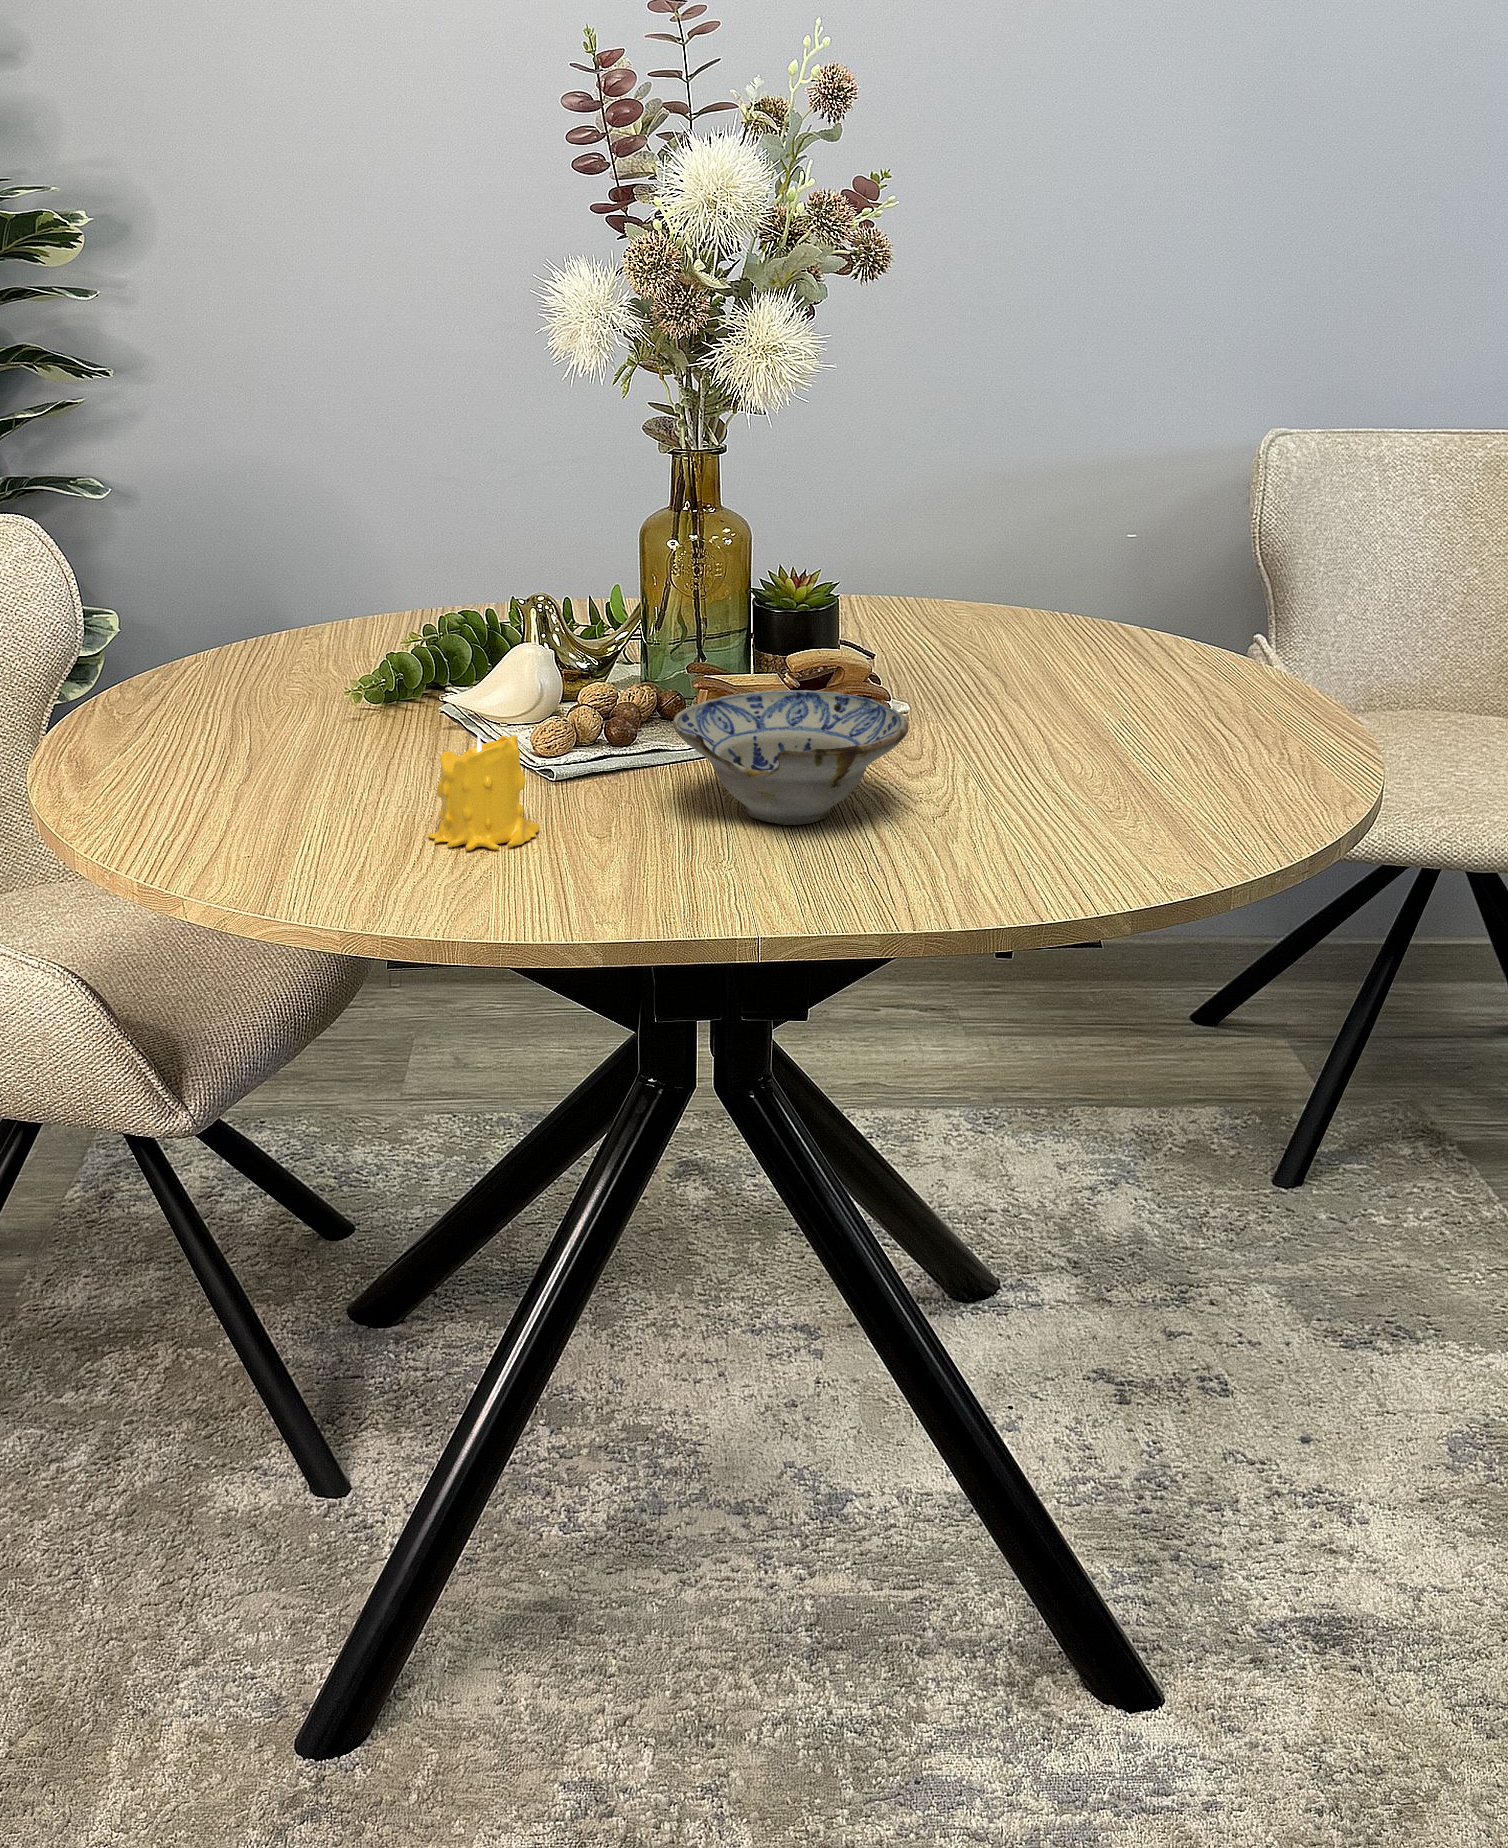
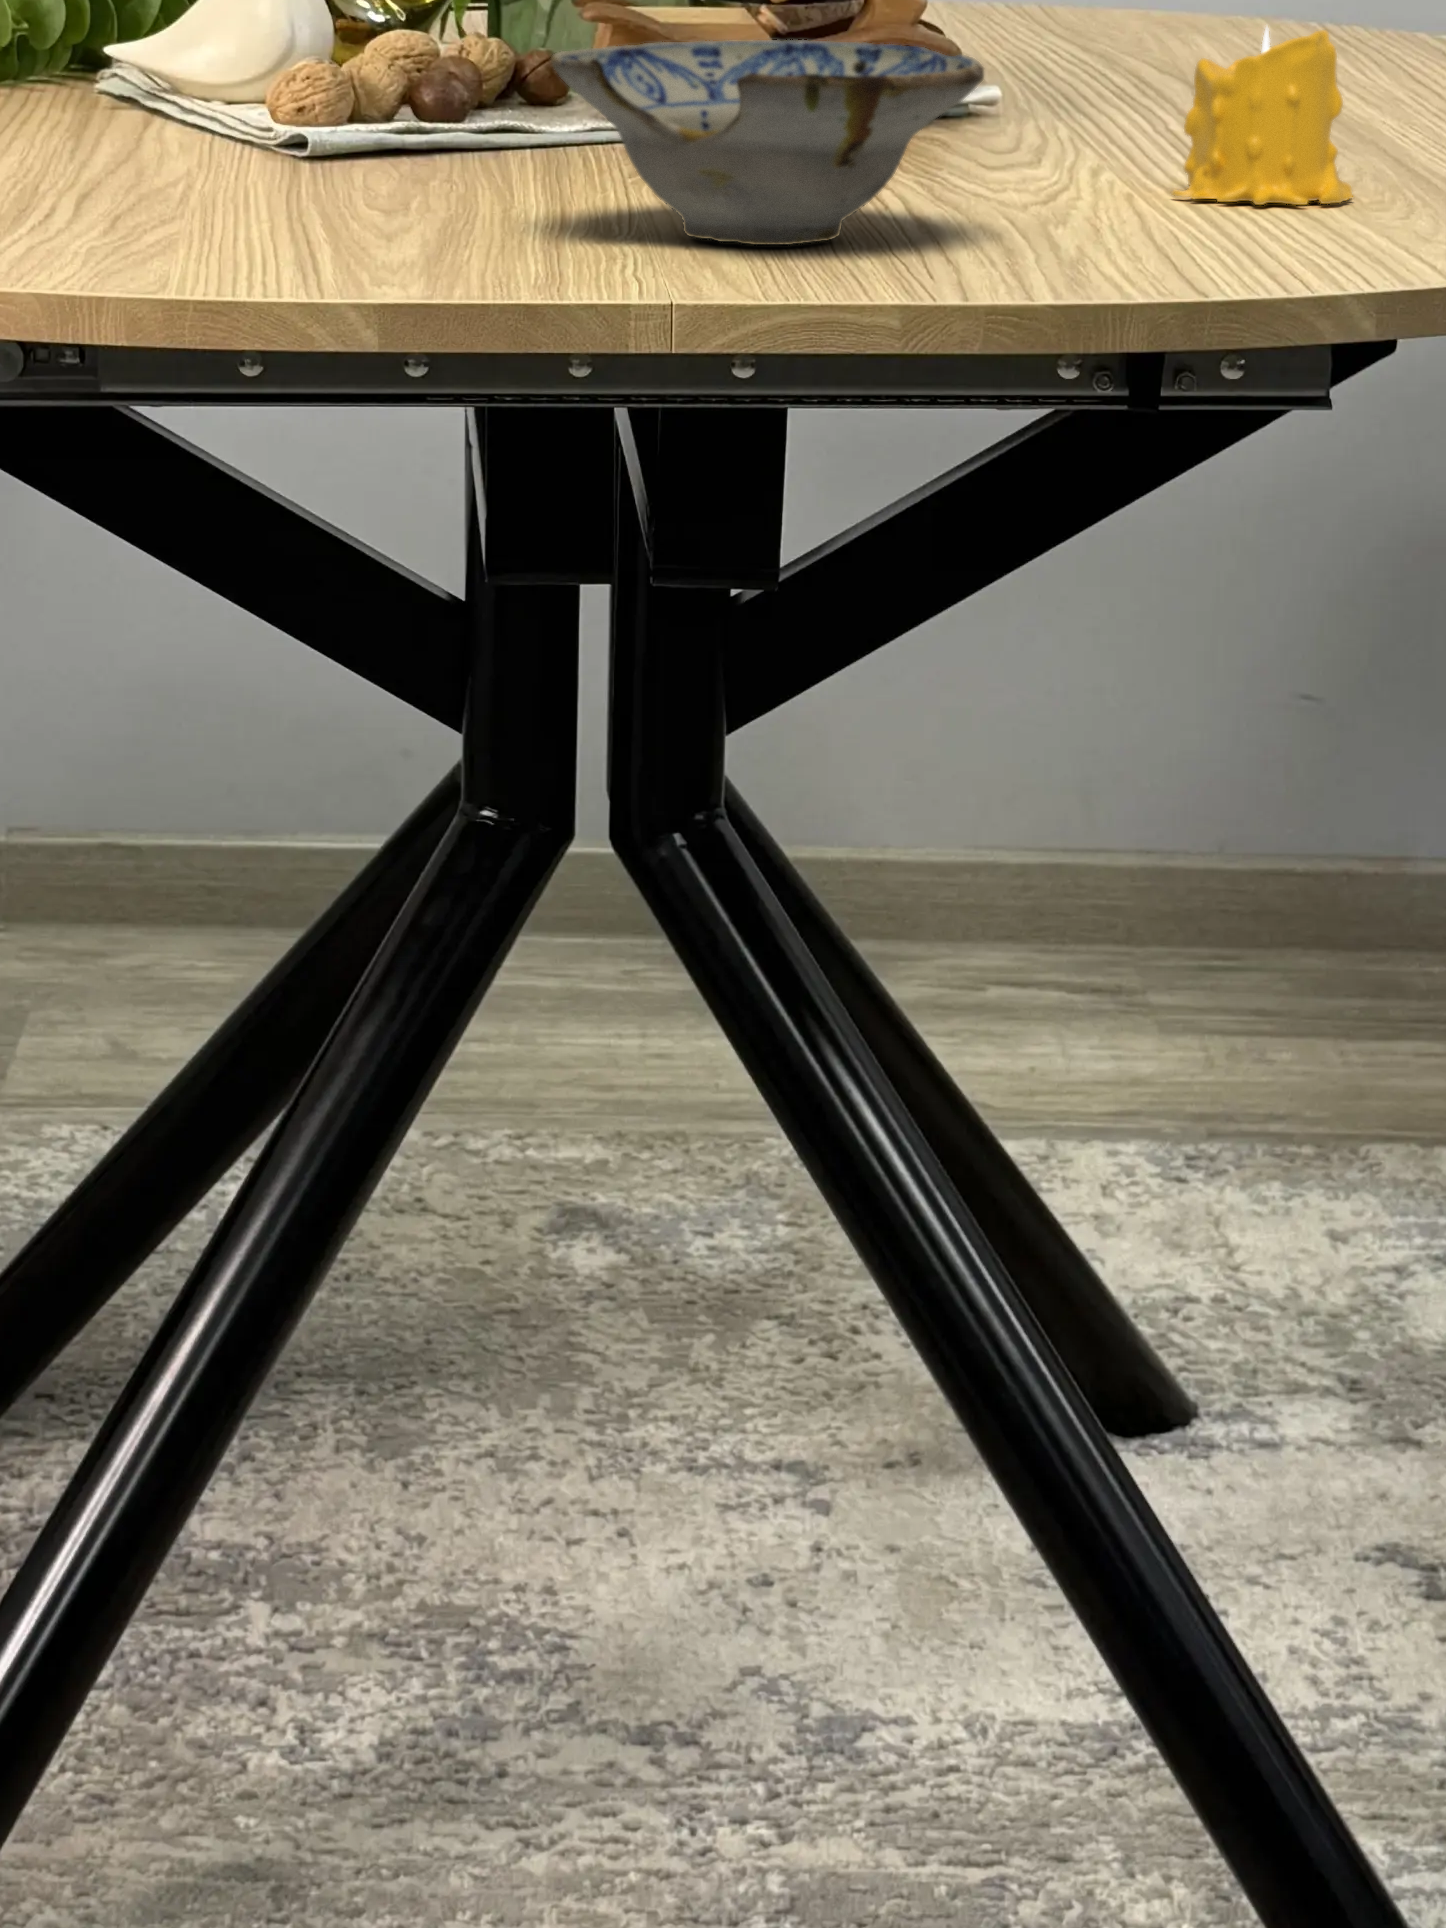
candle: present [428,734,539,850] -> present [1172,28,1353,205]

